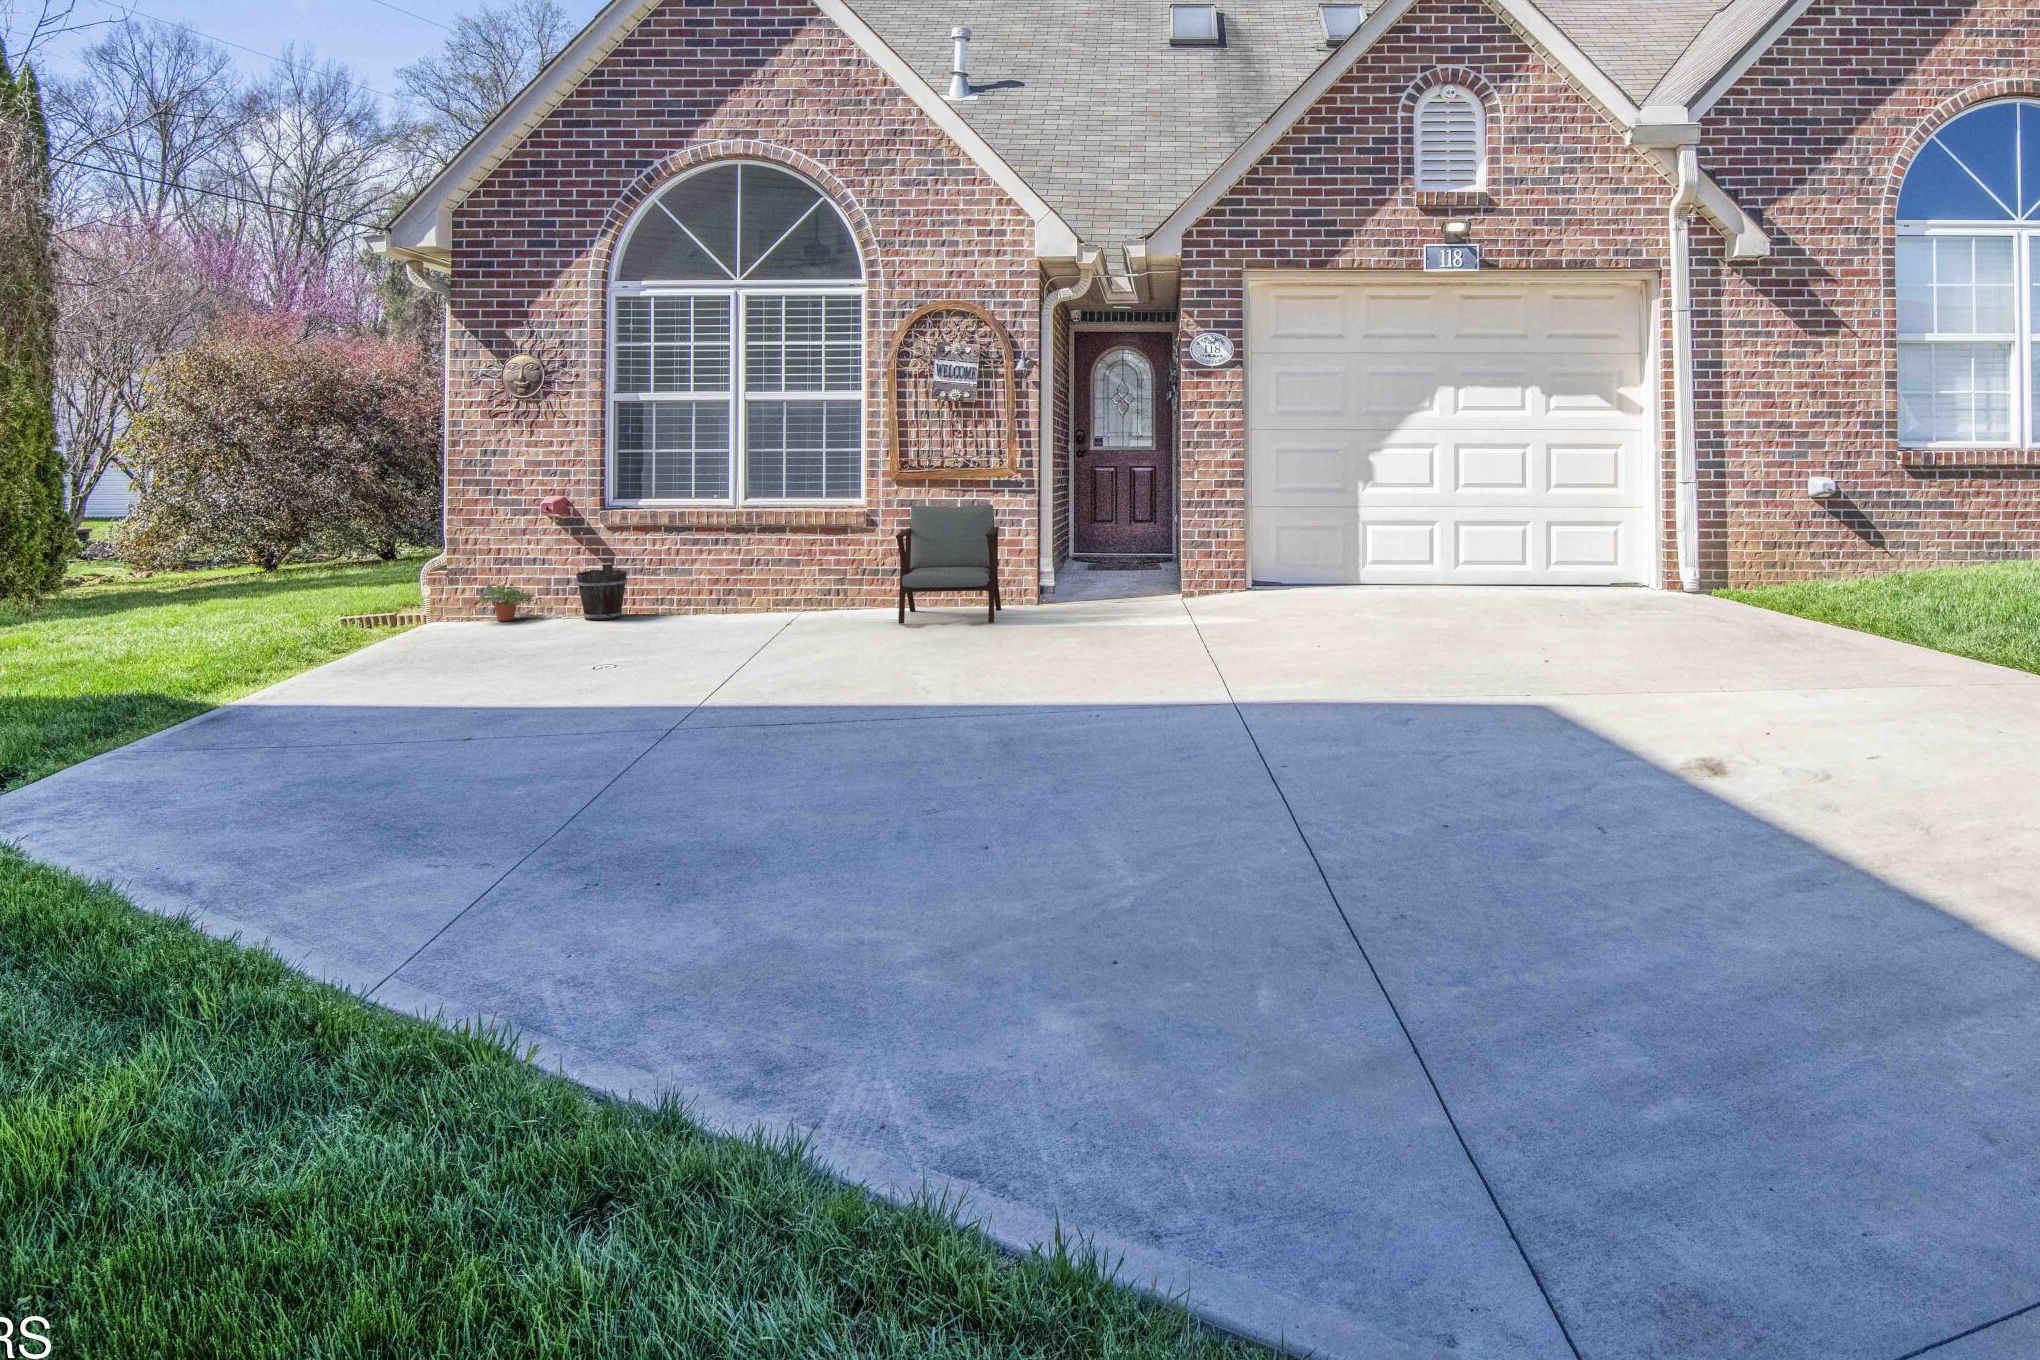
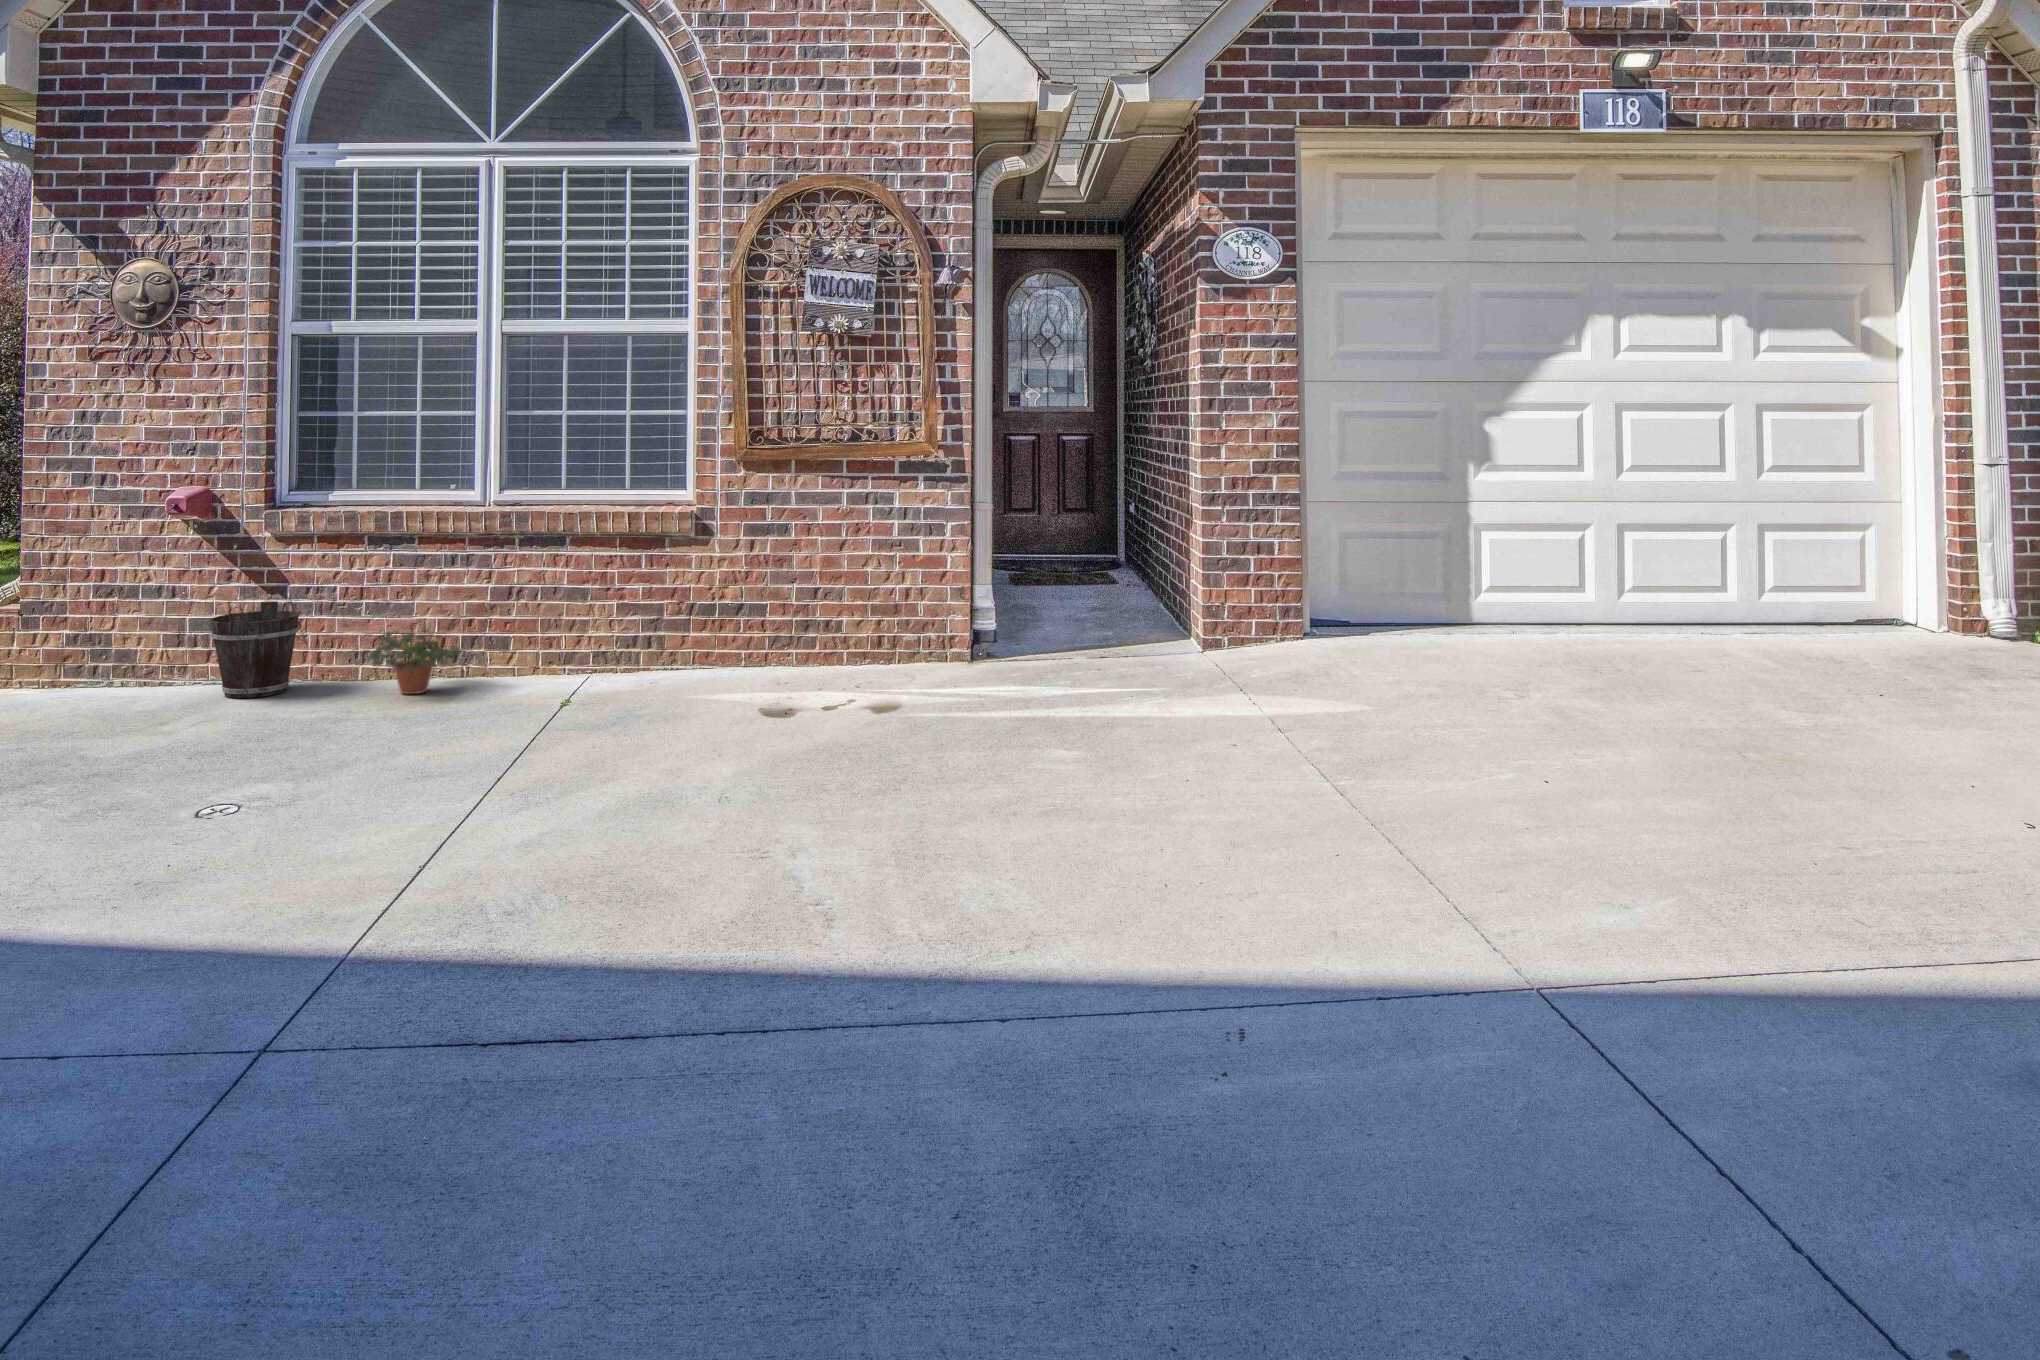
lounge chair: present [896,504,1001,624] -> none [753,500,920,704]
potted plant: present [479,584,543,621] -> present [369,629,475,694]

